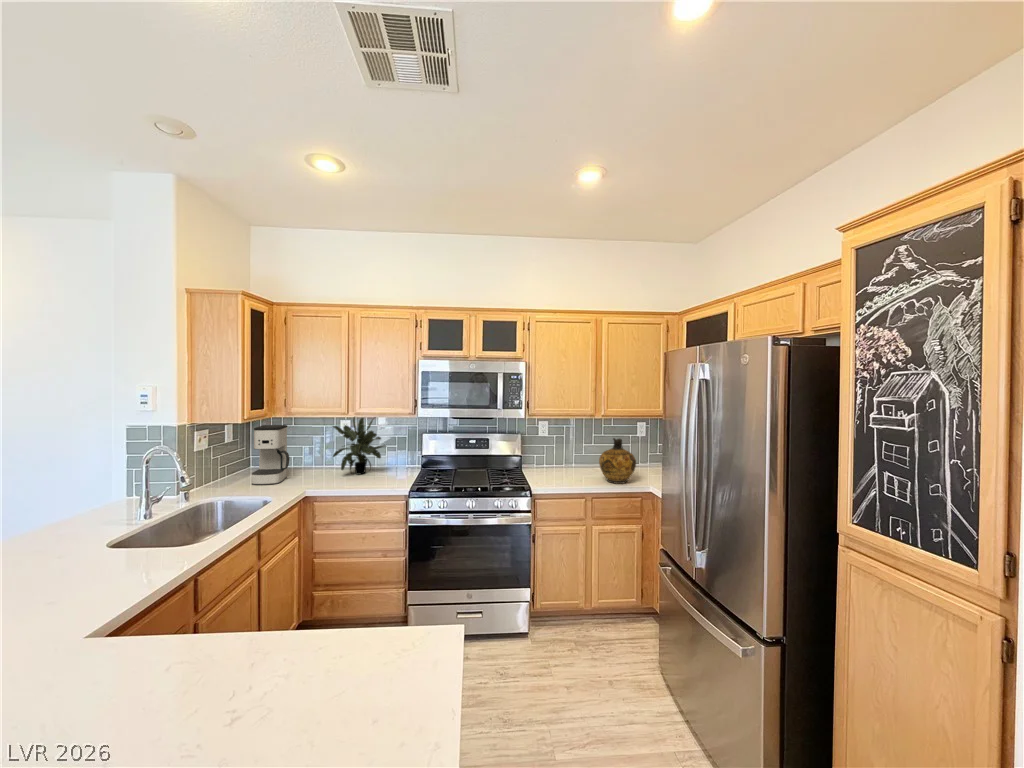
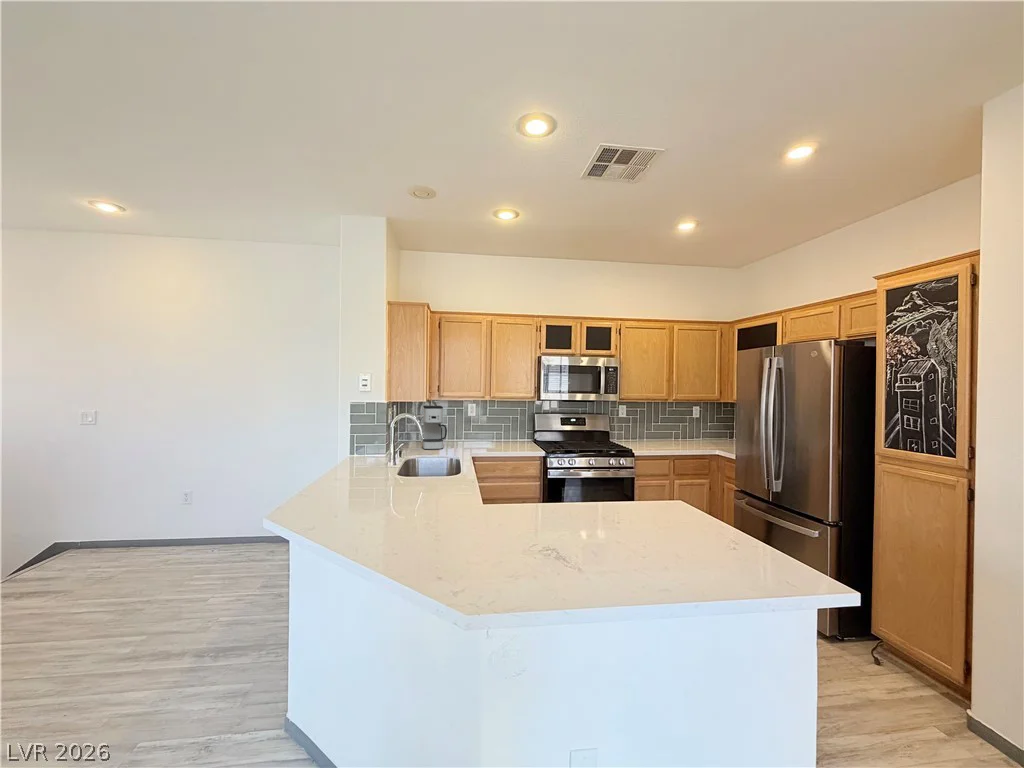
potted plant: present [333,417,387,474] -> none [470,400,512,444]
ceramic jug: present [599,438,636,484] -> none [674,415,703,449]

